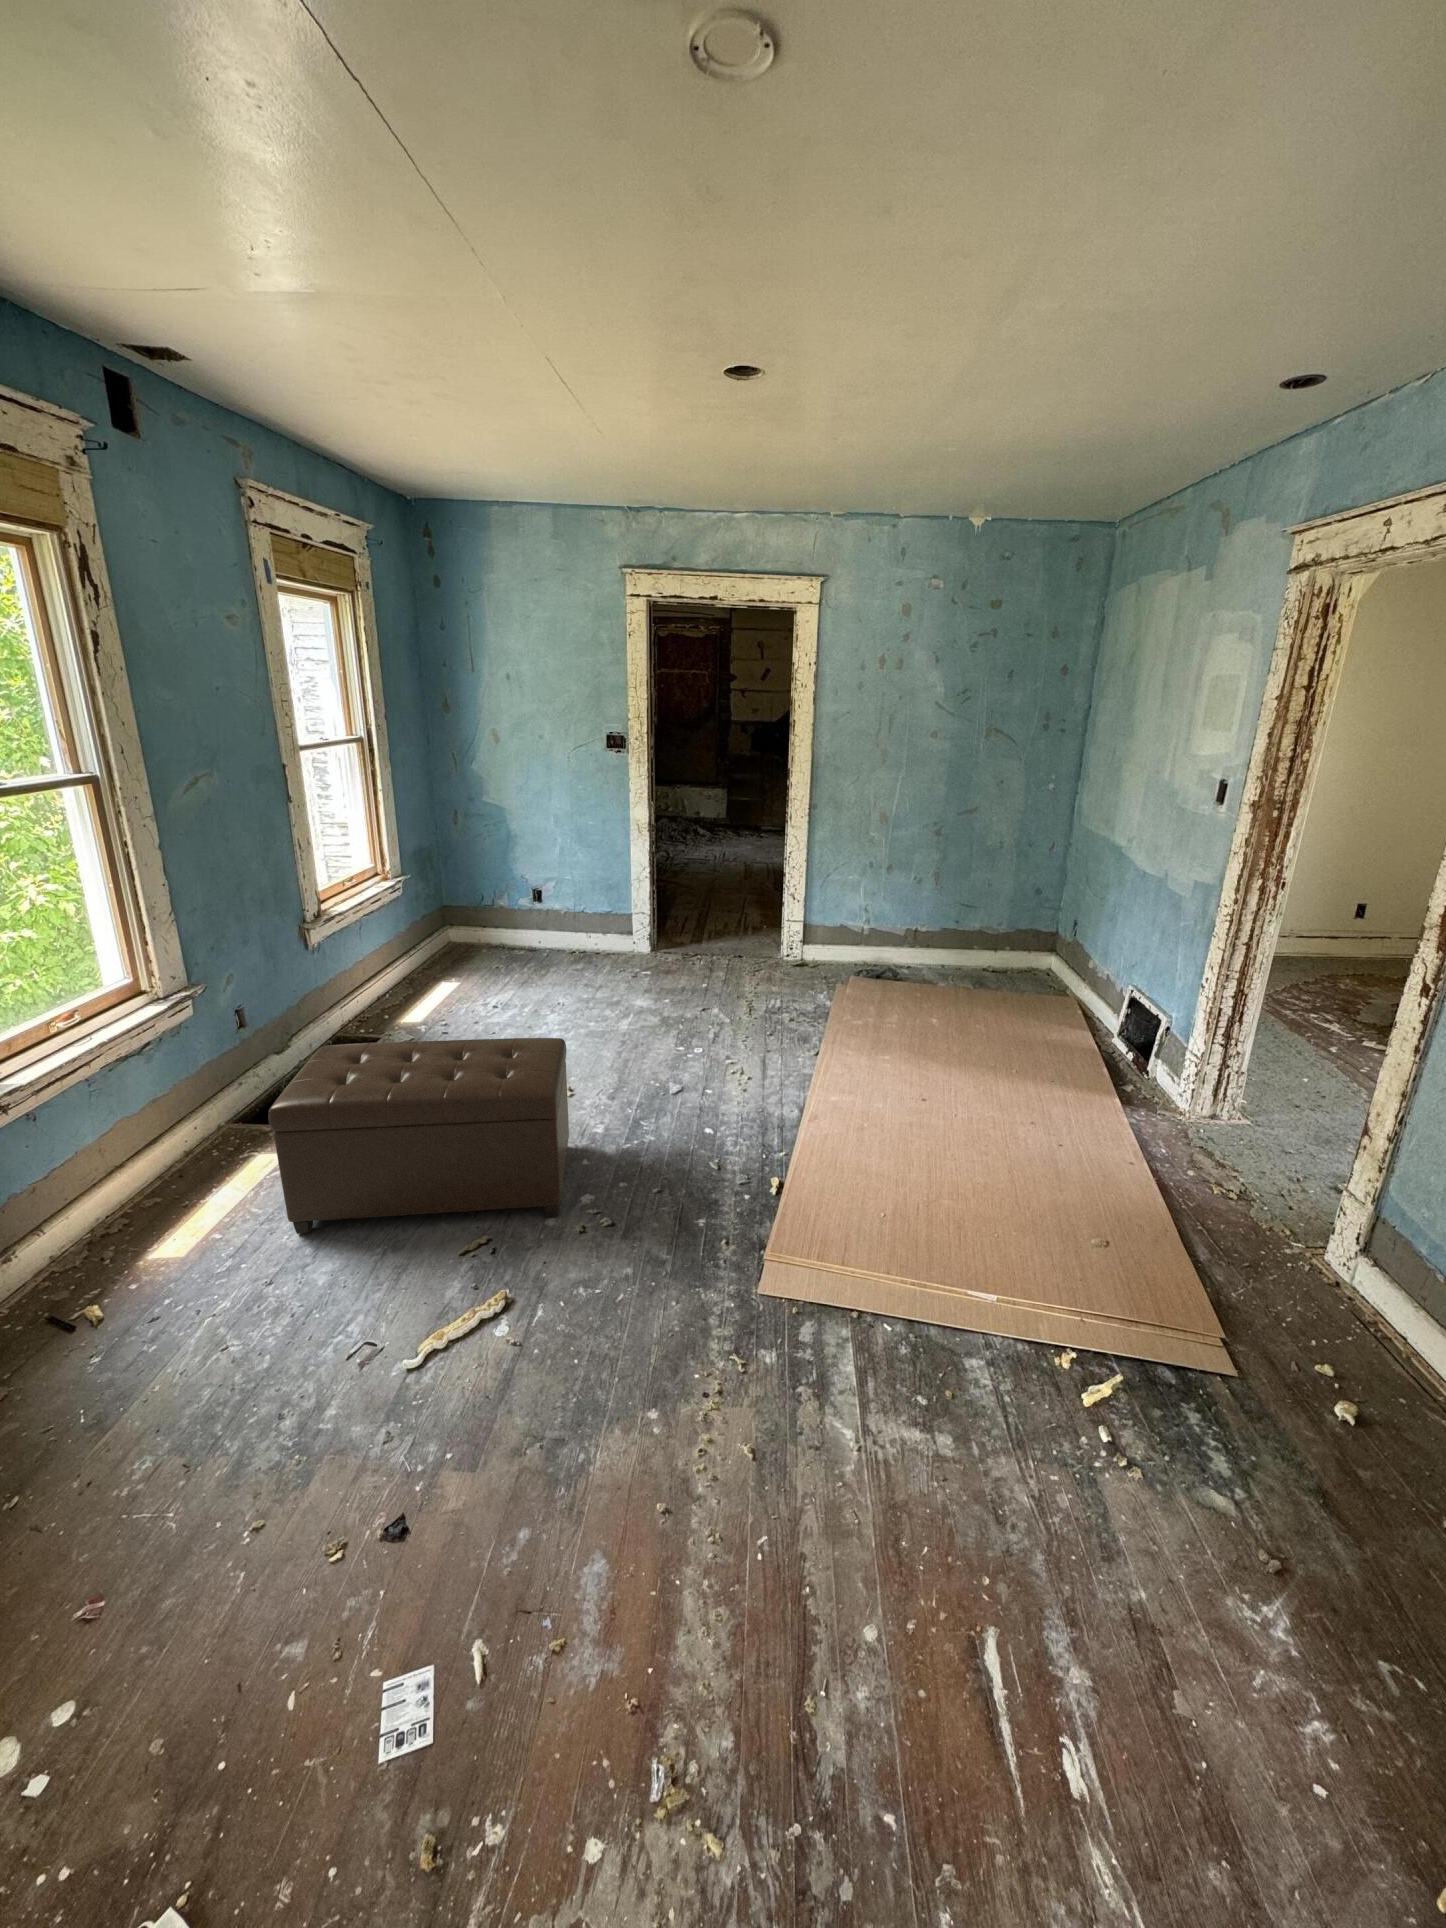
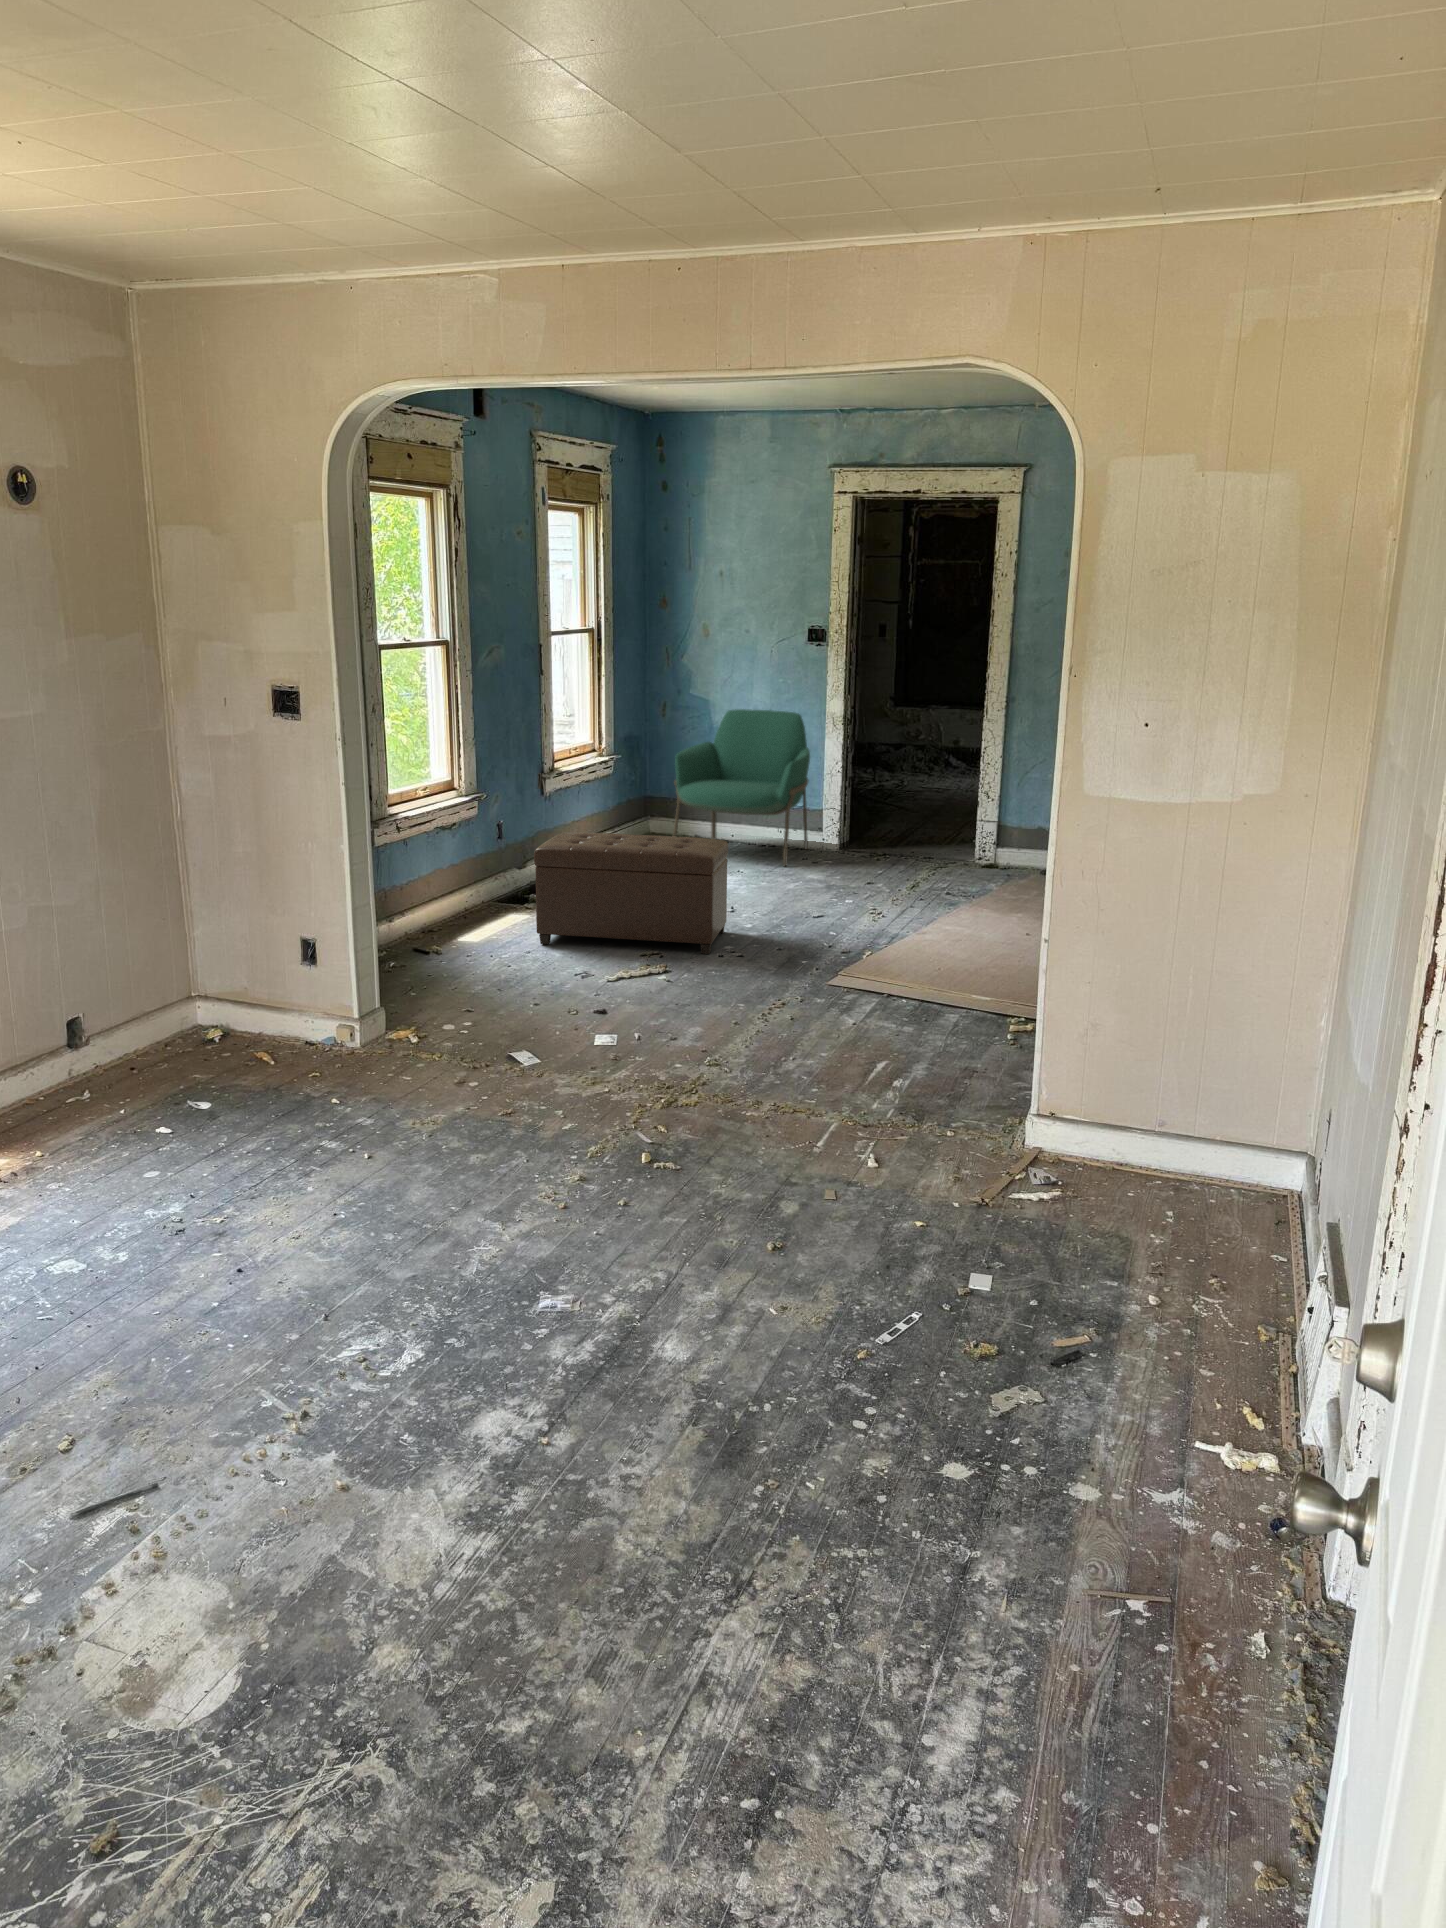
armchair: none [475,820,622,991] -> present [673,709,810,866]

